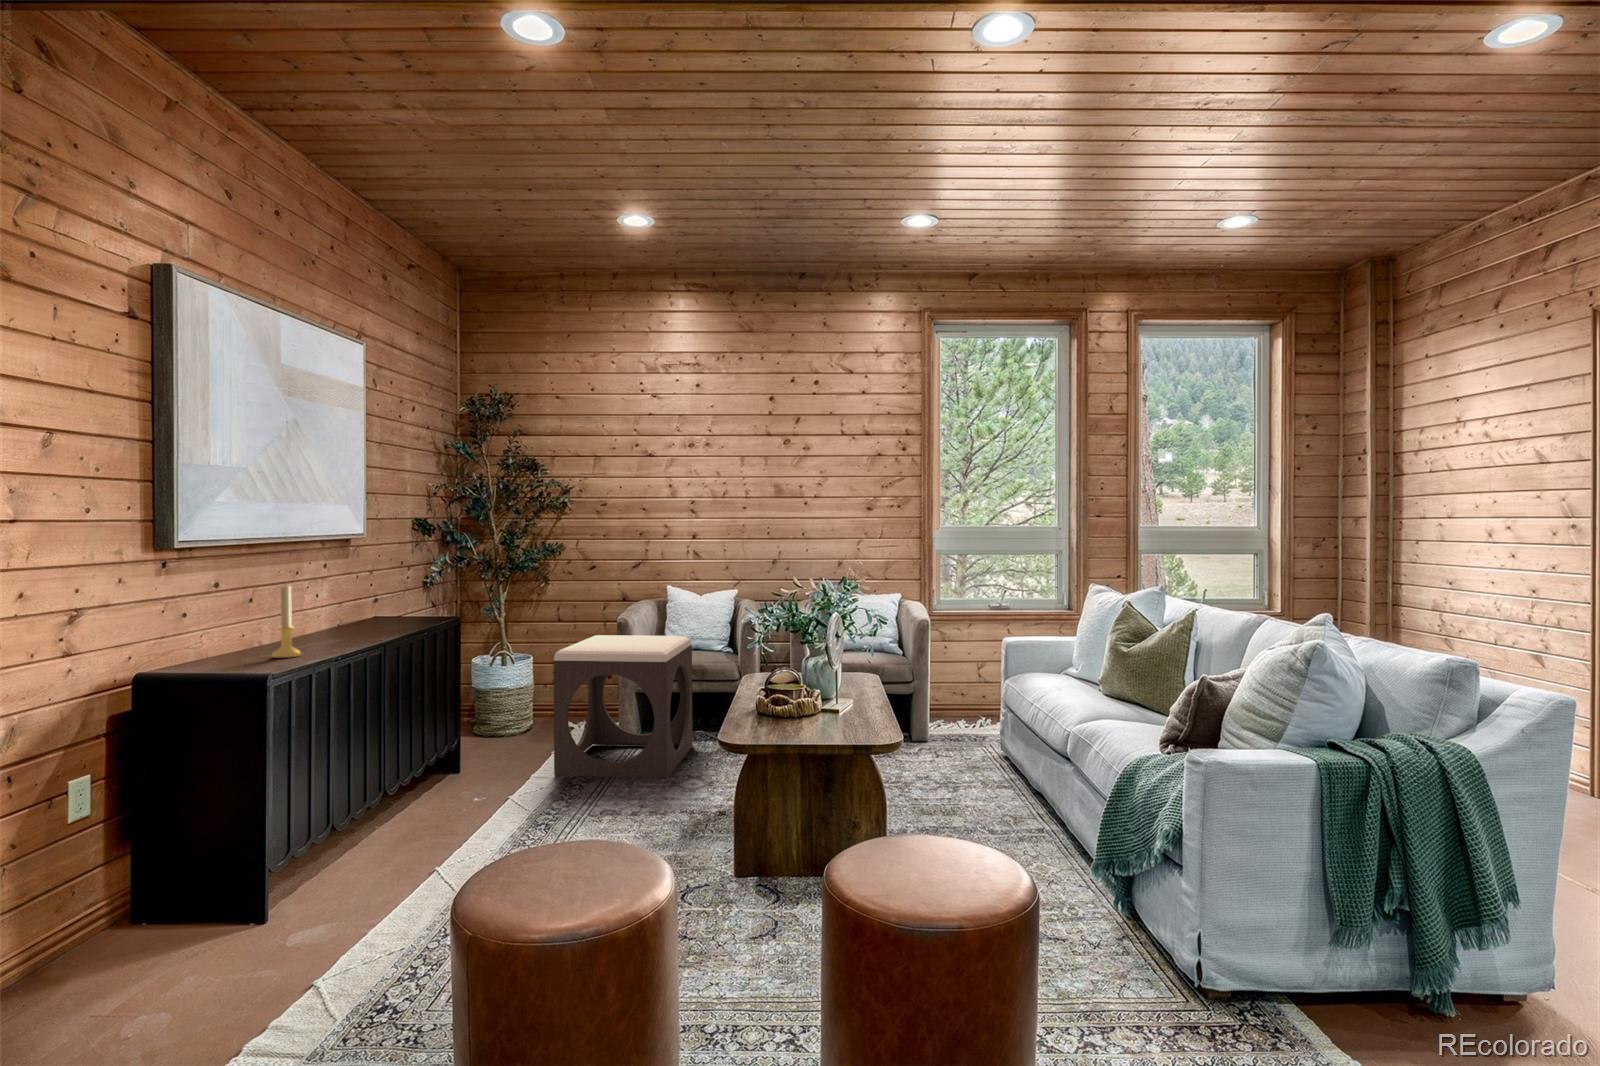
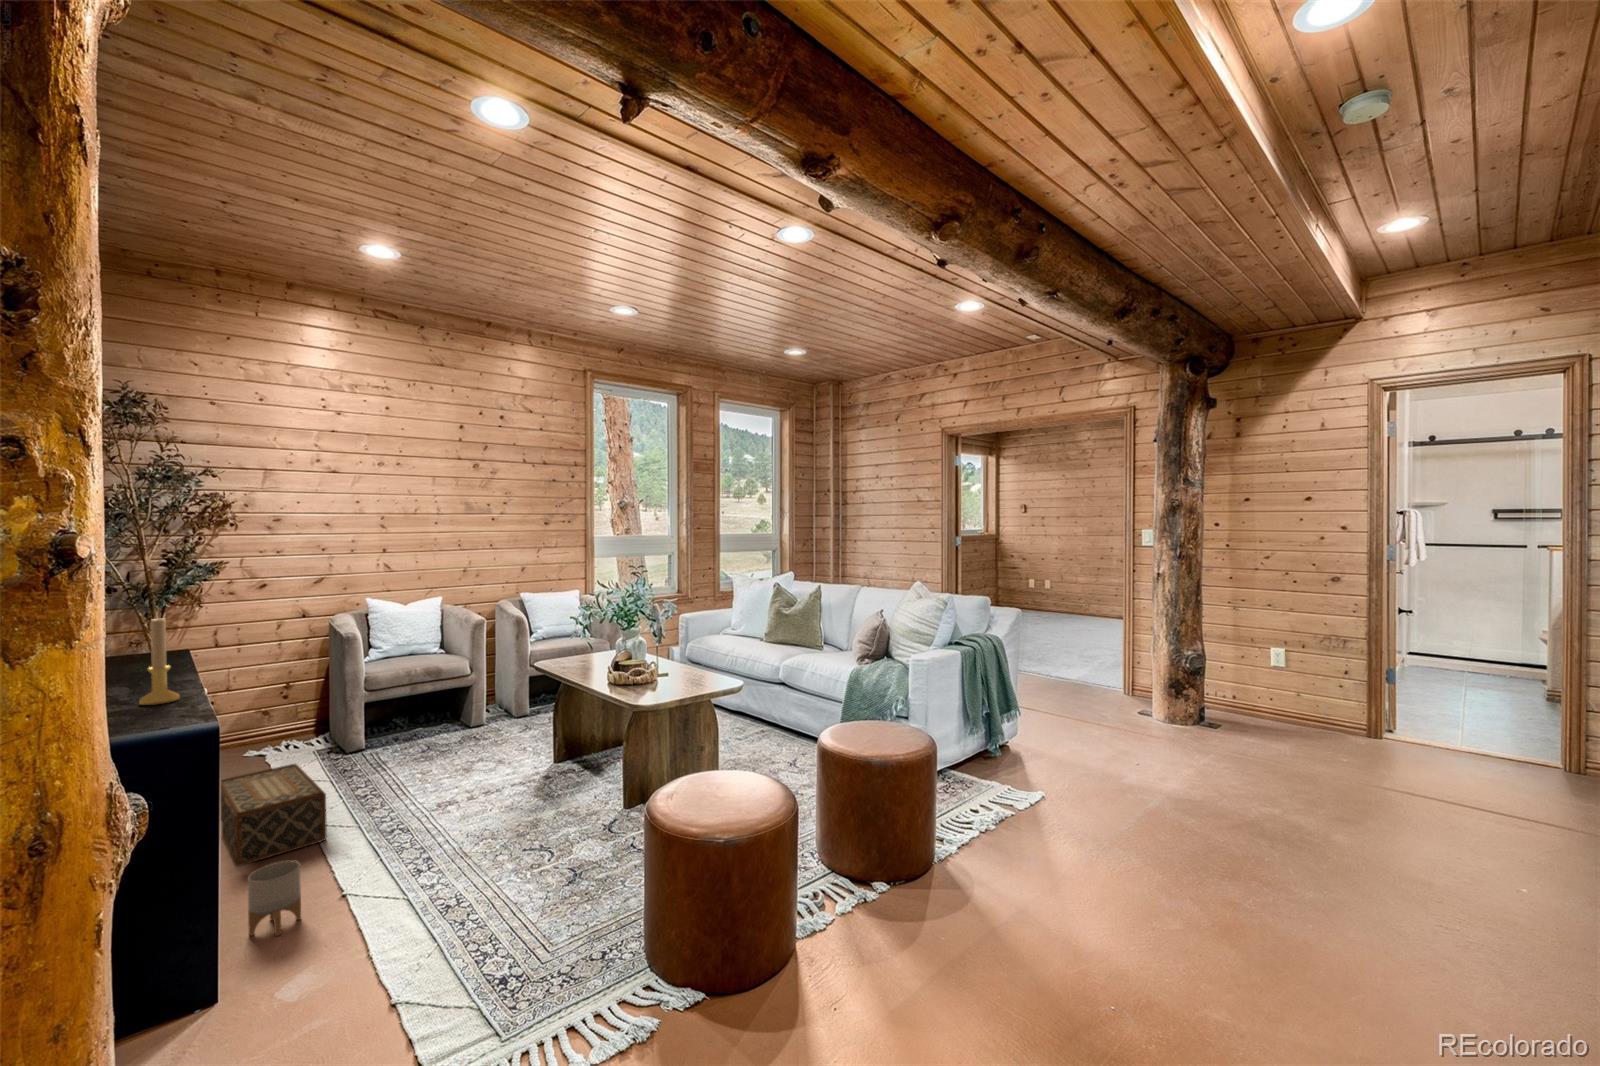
footstool: present [553,635,692,778] -> none [325,641,461,793]
woven basket: none [416,738,520,819] -> present [221,764,327,866]
planter: none [336,821,379,888] -> present [248,861,301,936]

